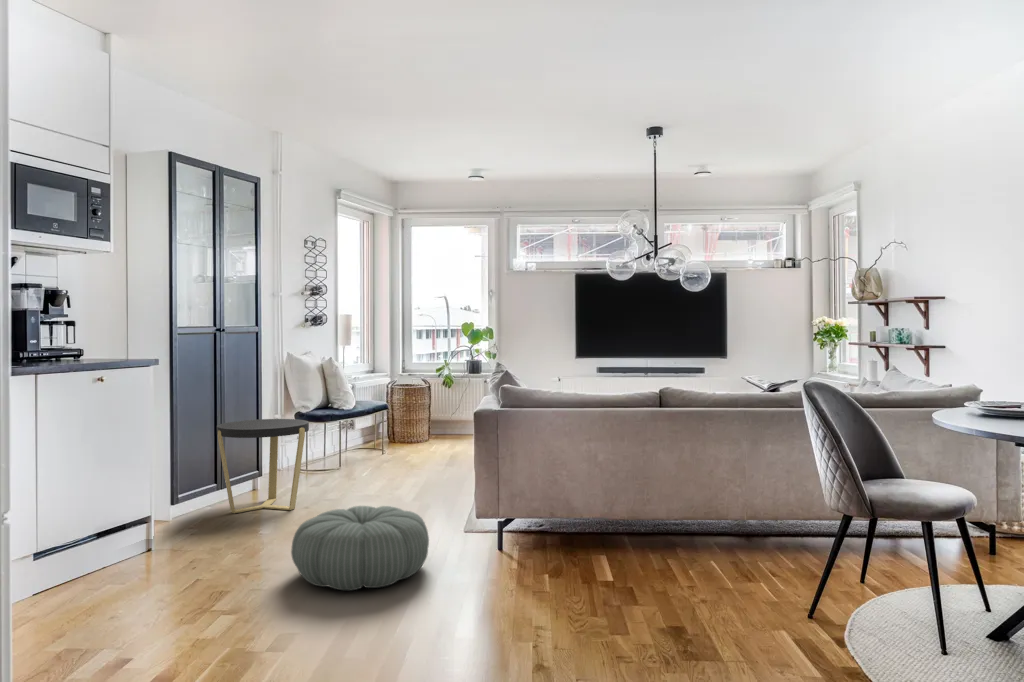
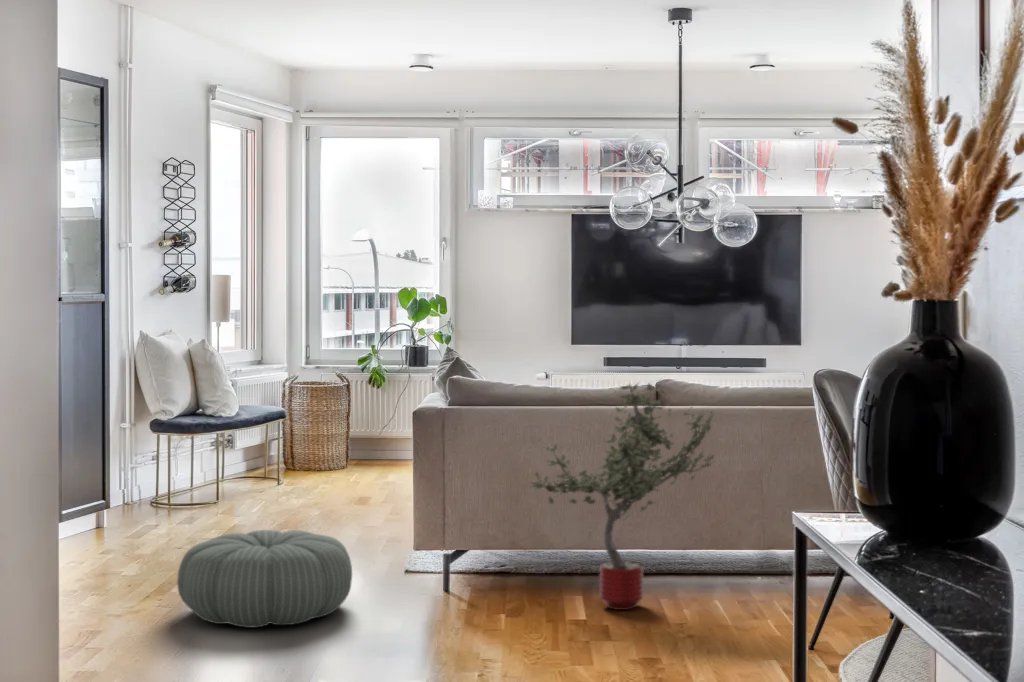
potted tree: none [565,391,713,570] -> present [532,384,714,610]
side table: present [217,419,309,513] -> none [55,425,181,553]

